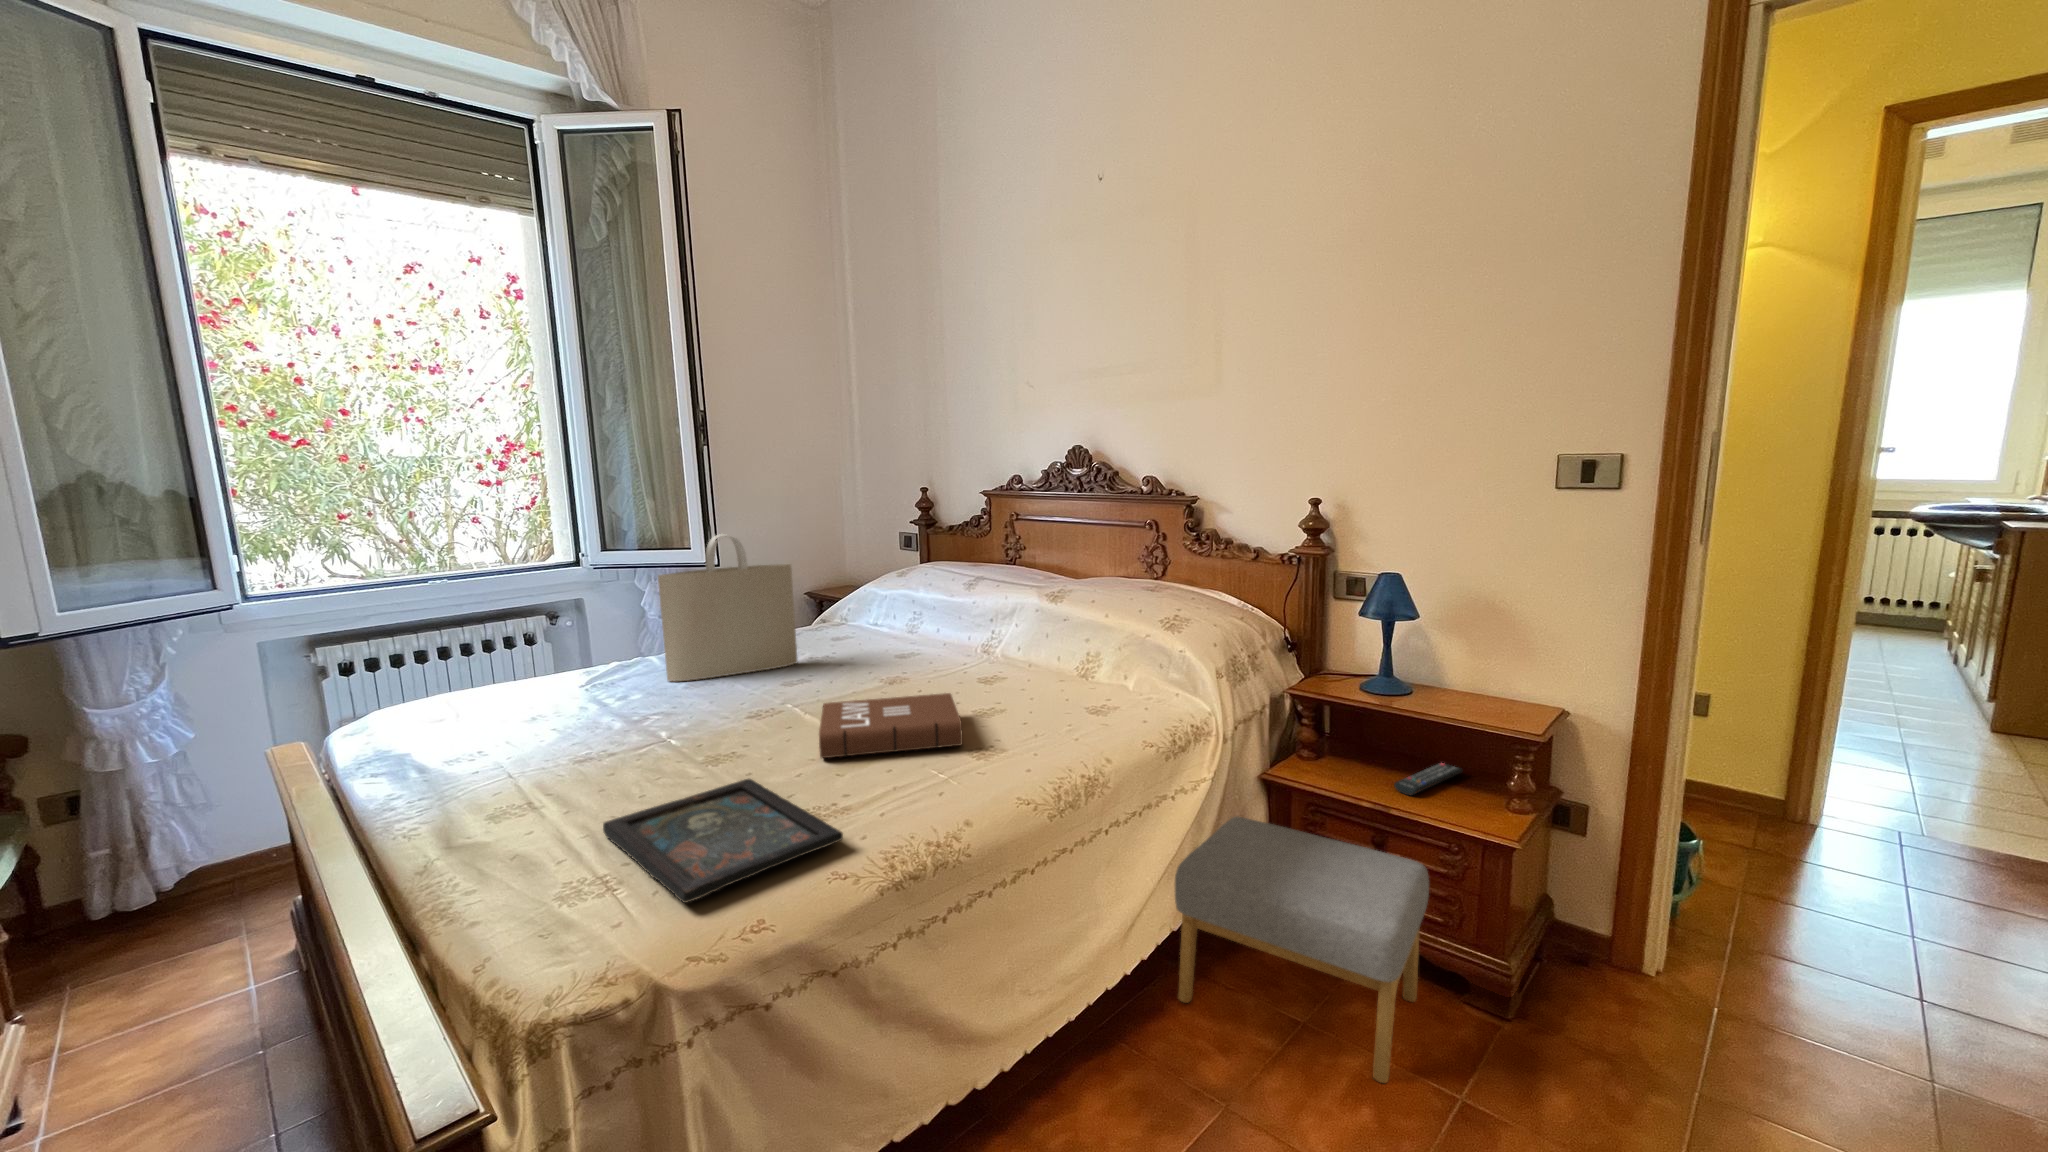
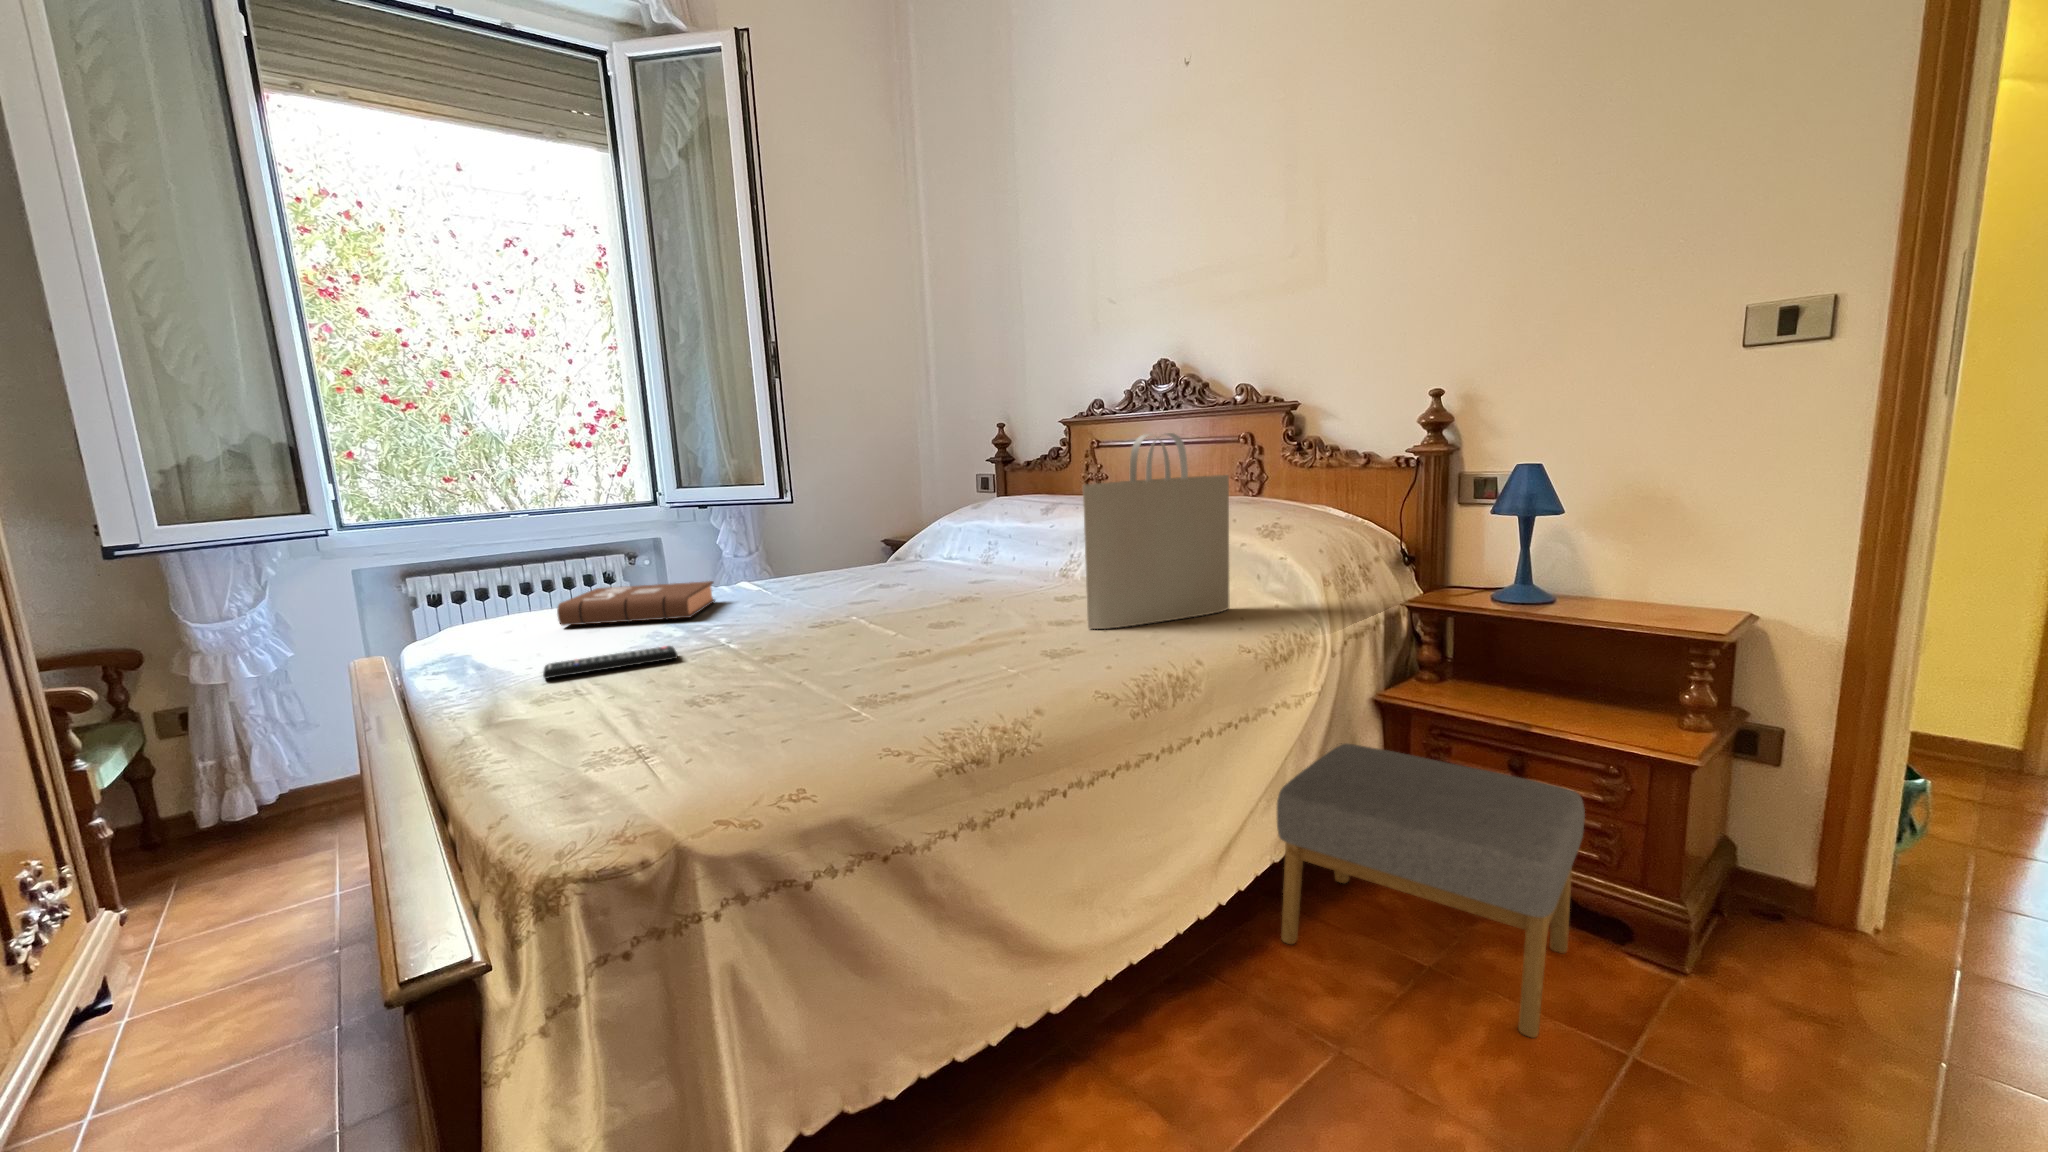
tote bag: present [658,534,798,681] -> present [1083,433,1230,629]
book: present [819,693,963,758] -> present [557,581,715,626]
remote control: present [1394,763,1463,795] -> present [543,646,678,679]
tray: present [603,779,843,903] -> none [645,668,898,769]

